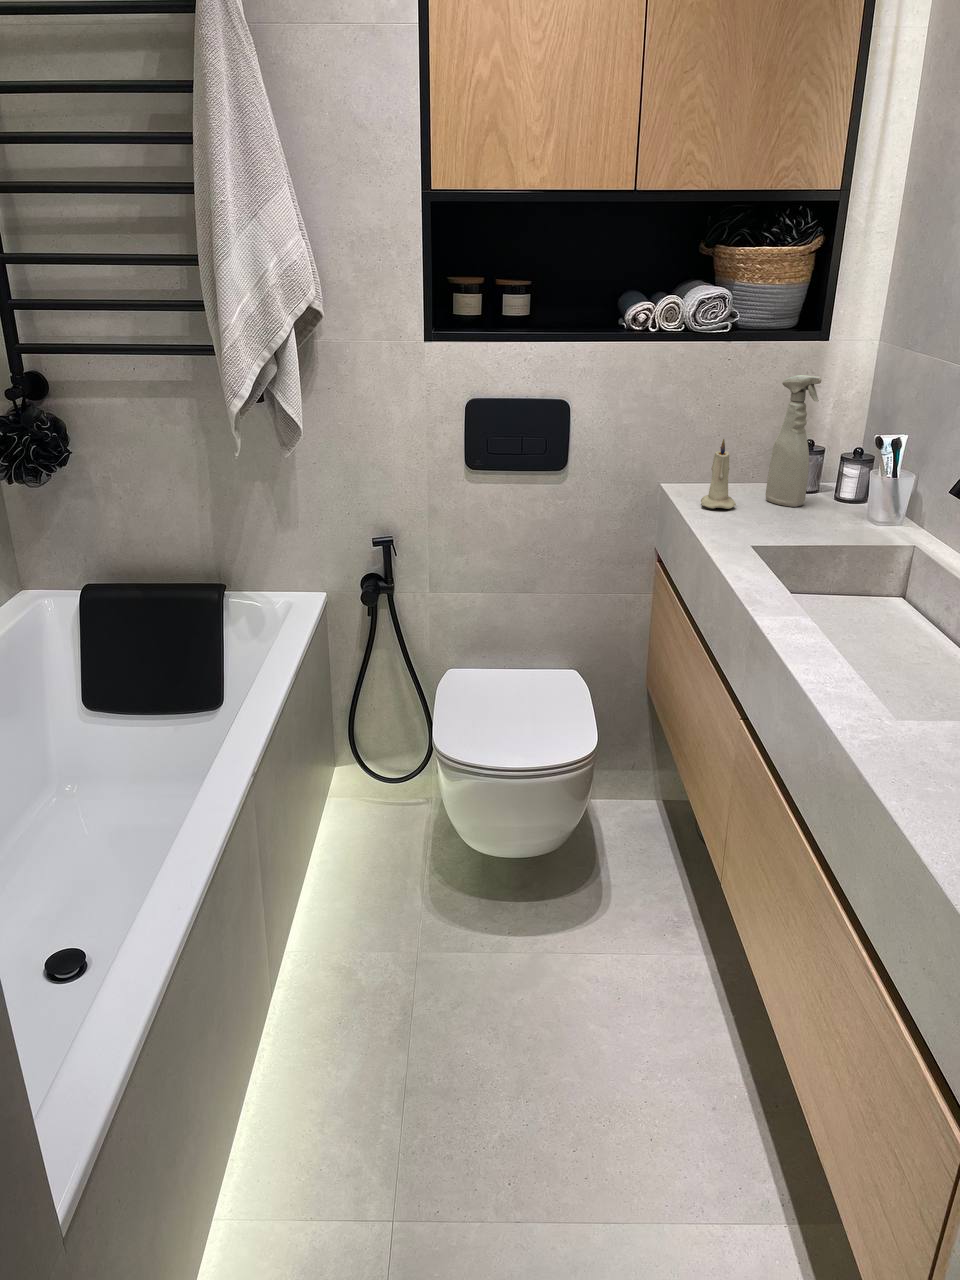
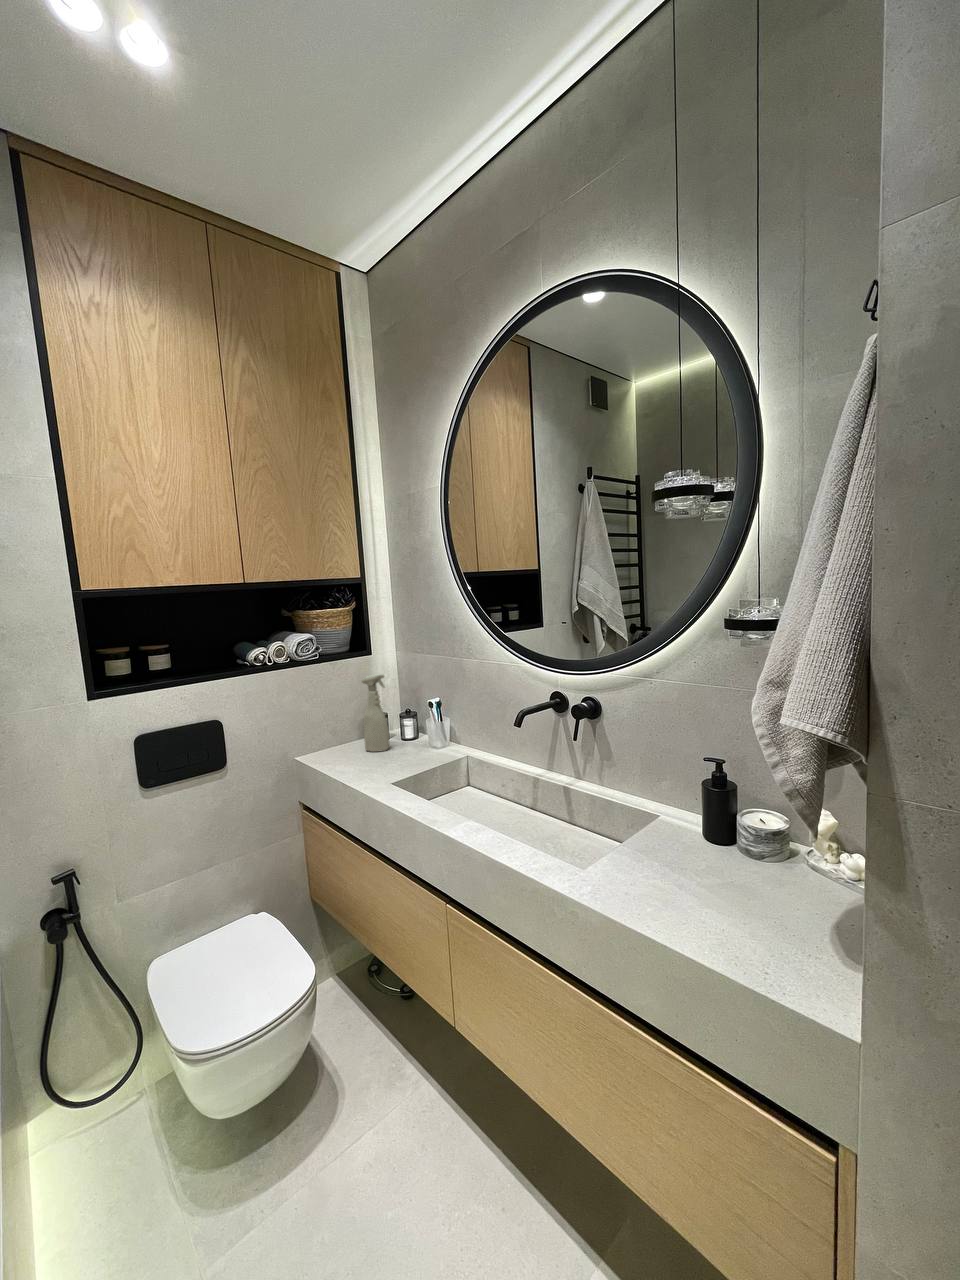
candle: present [701,439,736,509] -> none [331,721,355,766]

